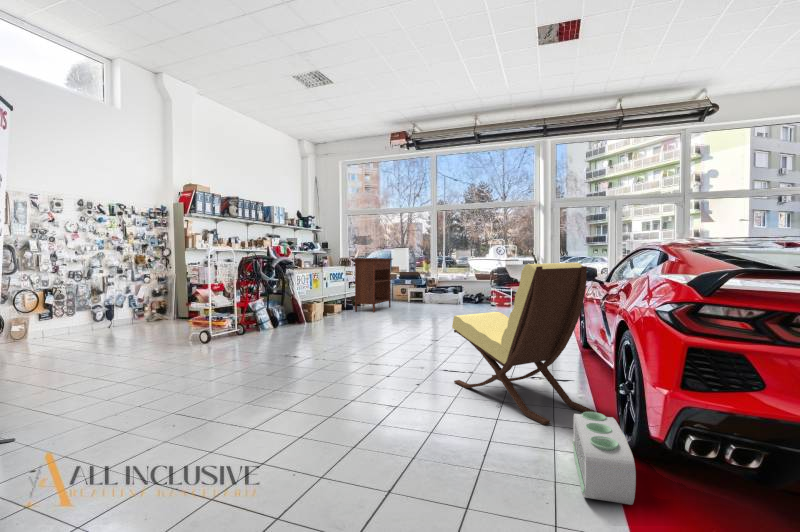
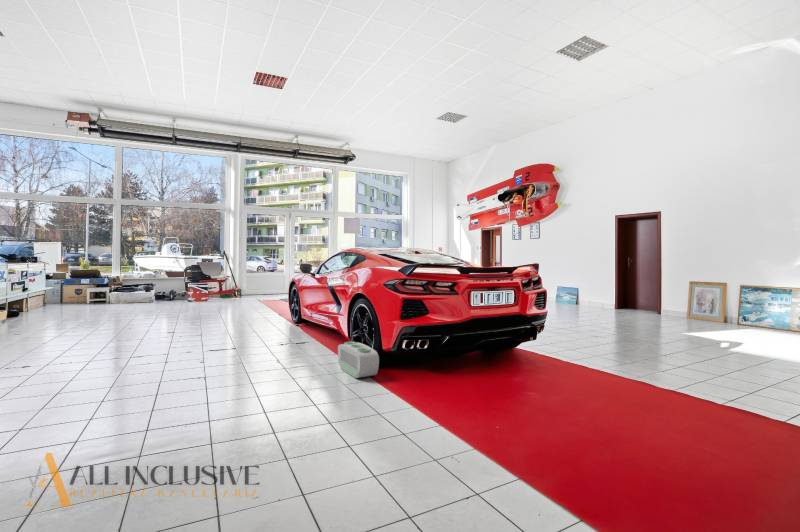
console table: present [354,258,392,312] -> none [20,254,71,318]
lounge chair: present [452,263,594,425] -> none [230,262,333,360]

